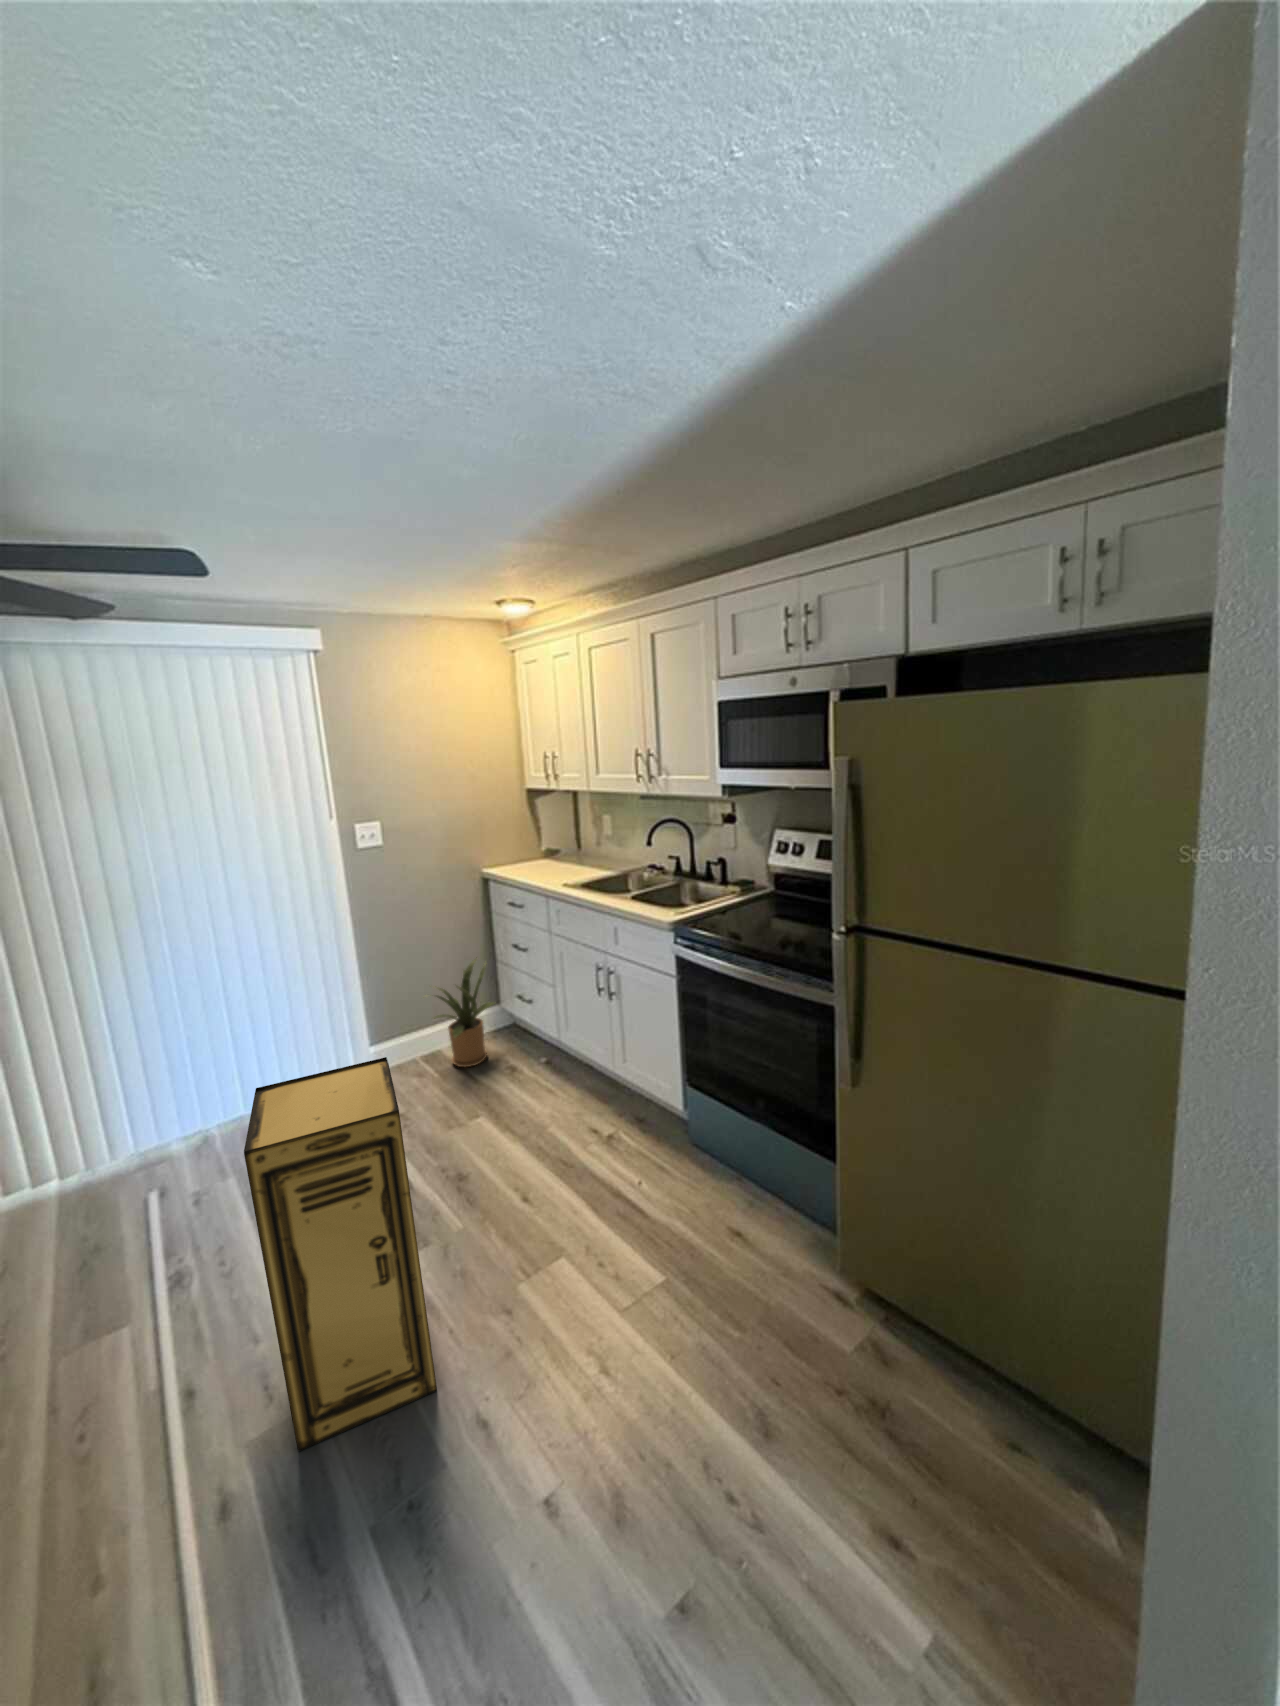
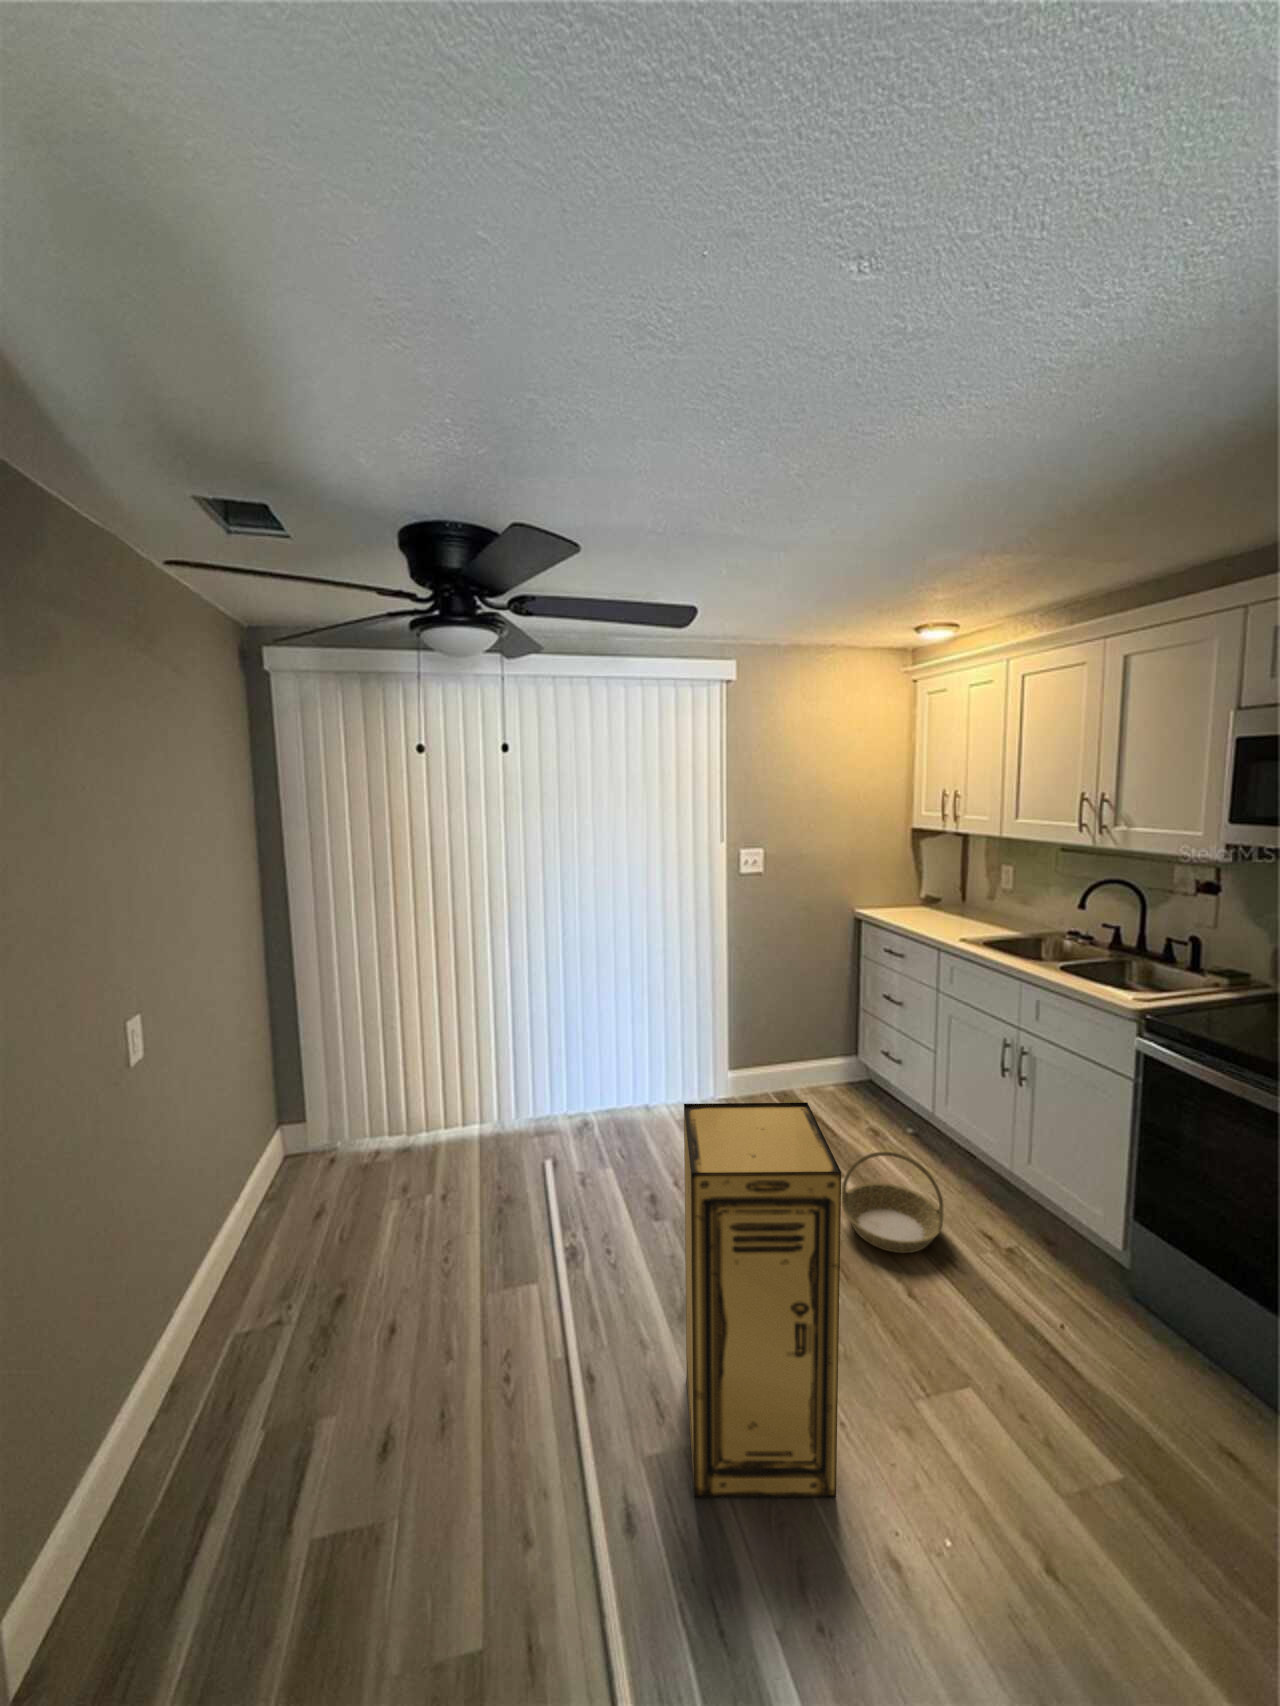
house plant: present [434,957,494,1067] -> none [787,1000,859,1116]
basket: none [469,1082,556,1169] -> present [842,1151,944,1253]

